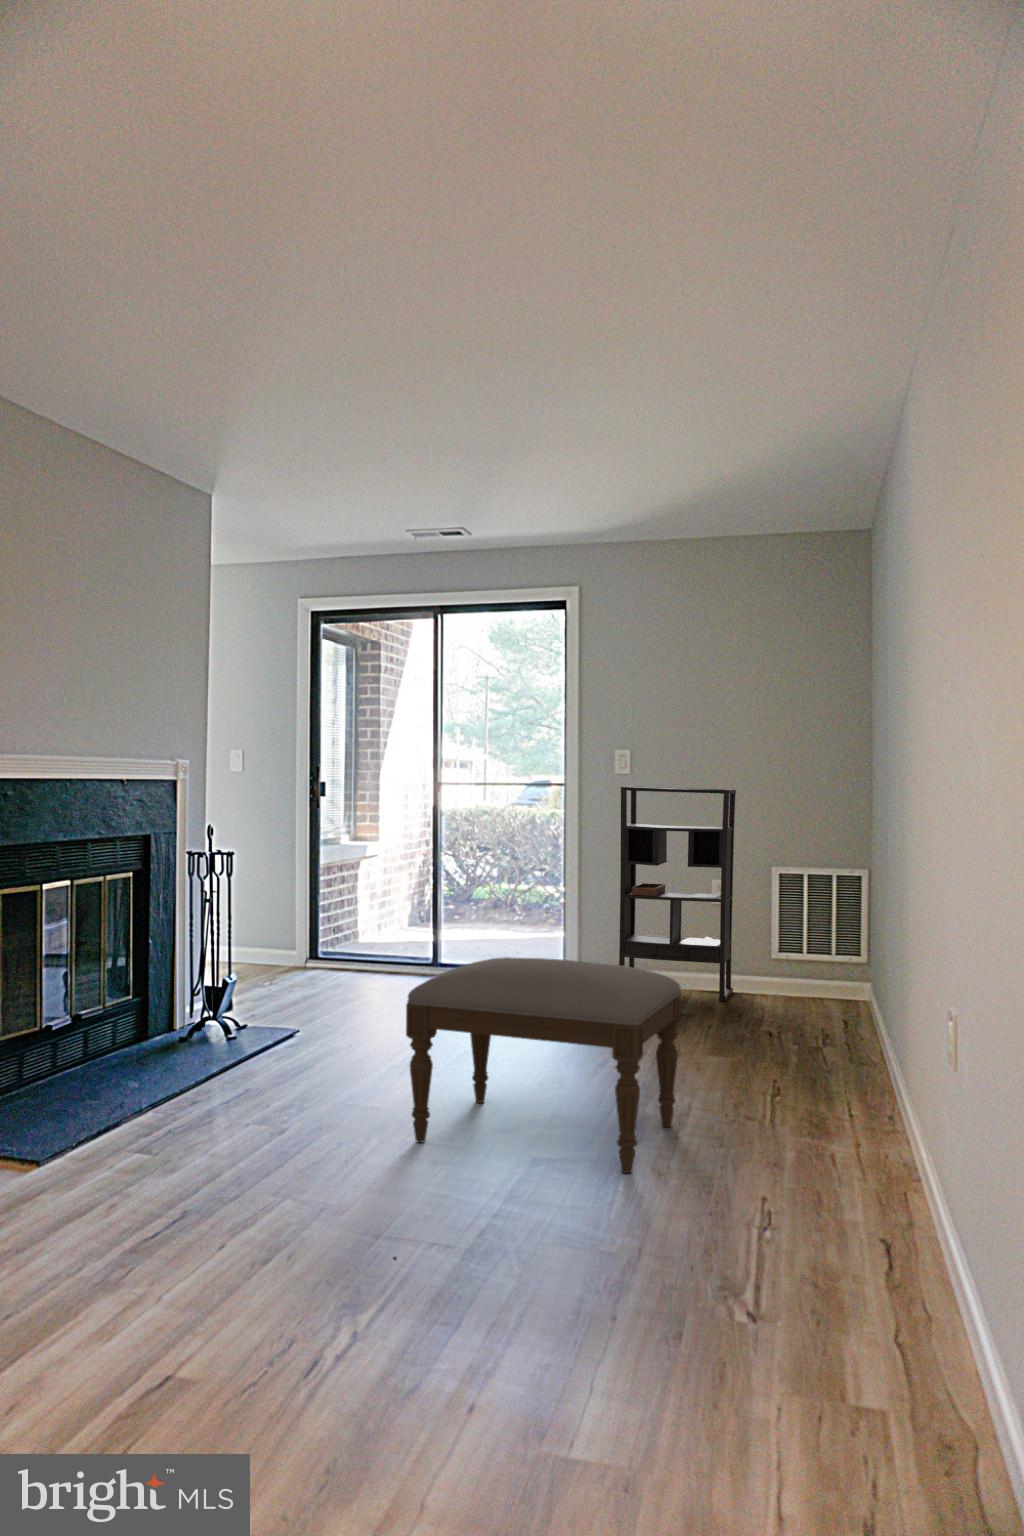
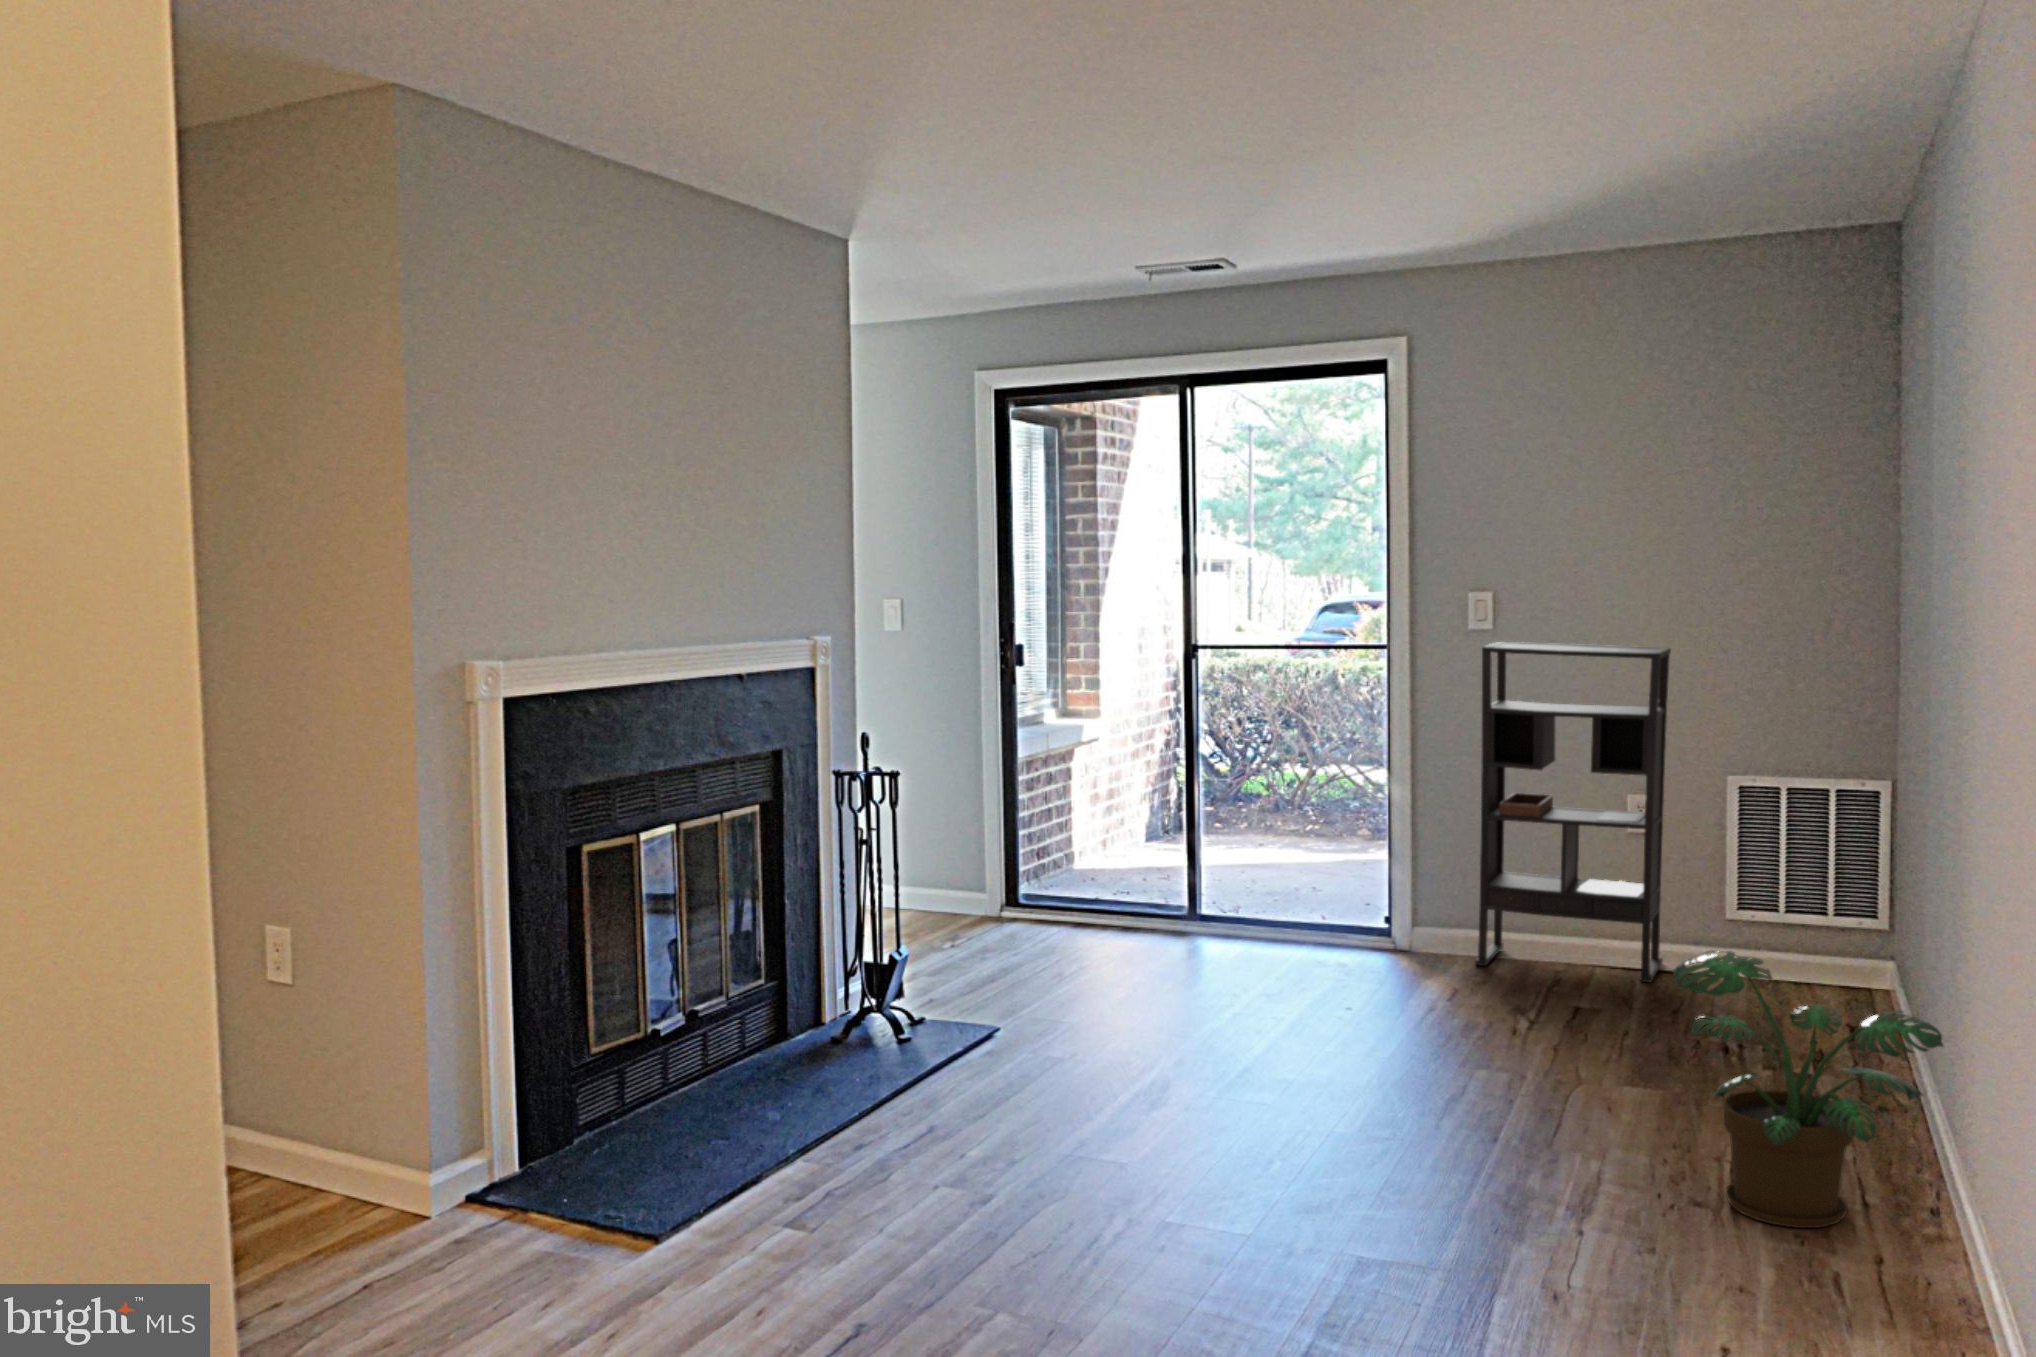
potted plant: none [733,955,897,1127] -> present [1673,950,1944,1228]
ottoman: present [406,957,681,1173] -> none [1175,958,1592,1301]

